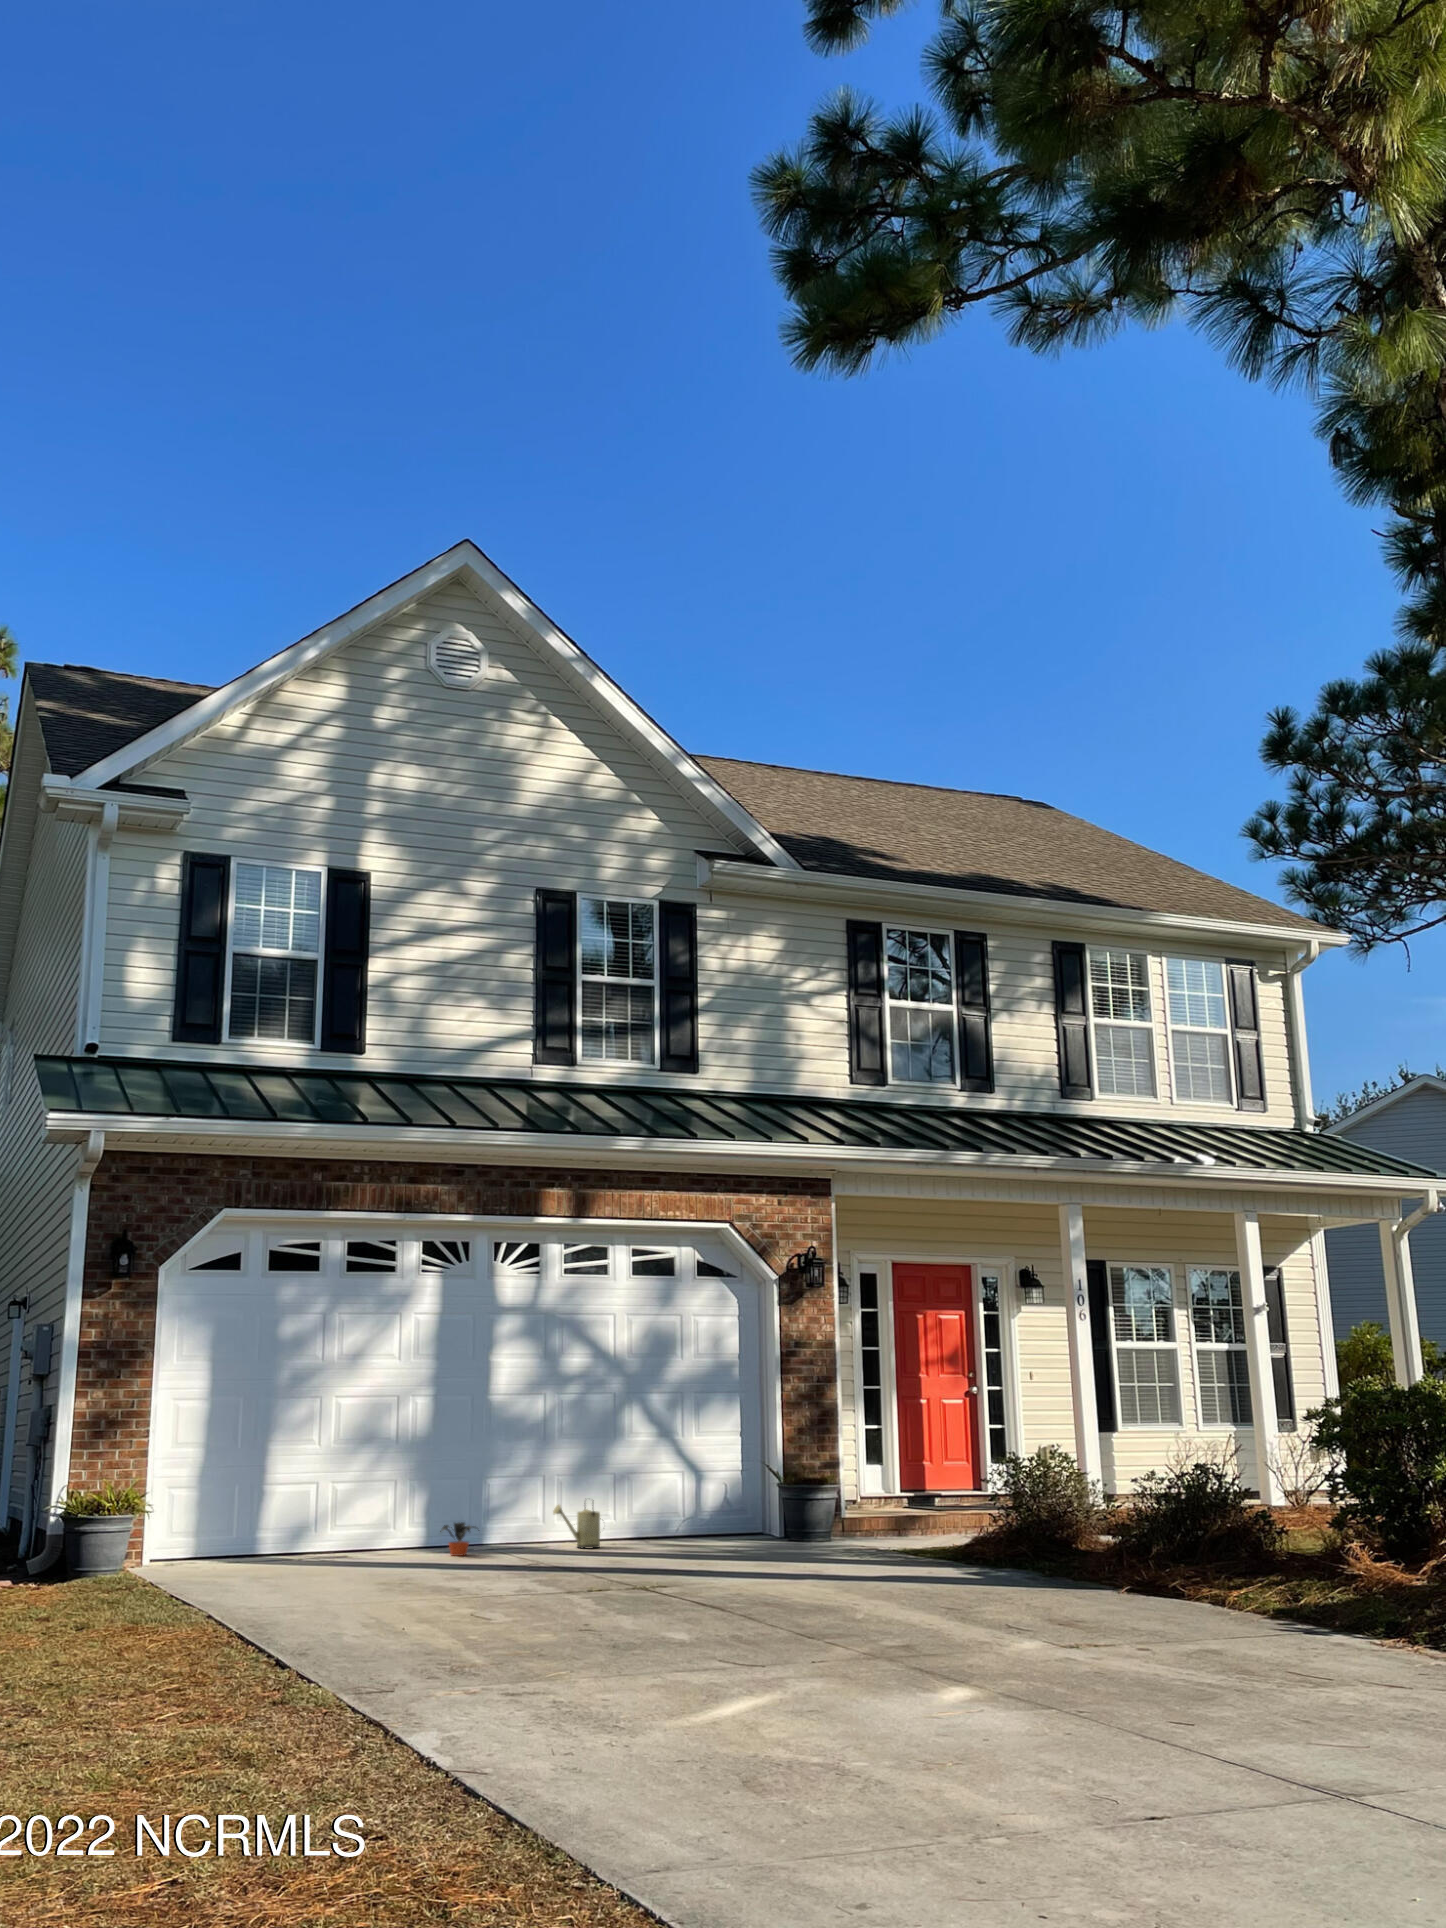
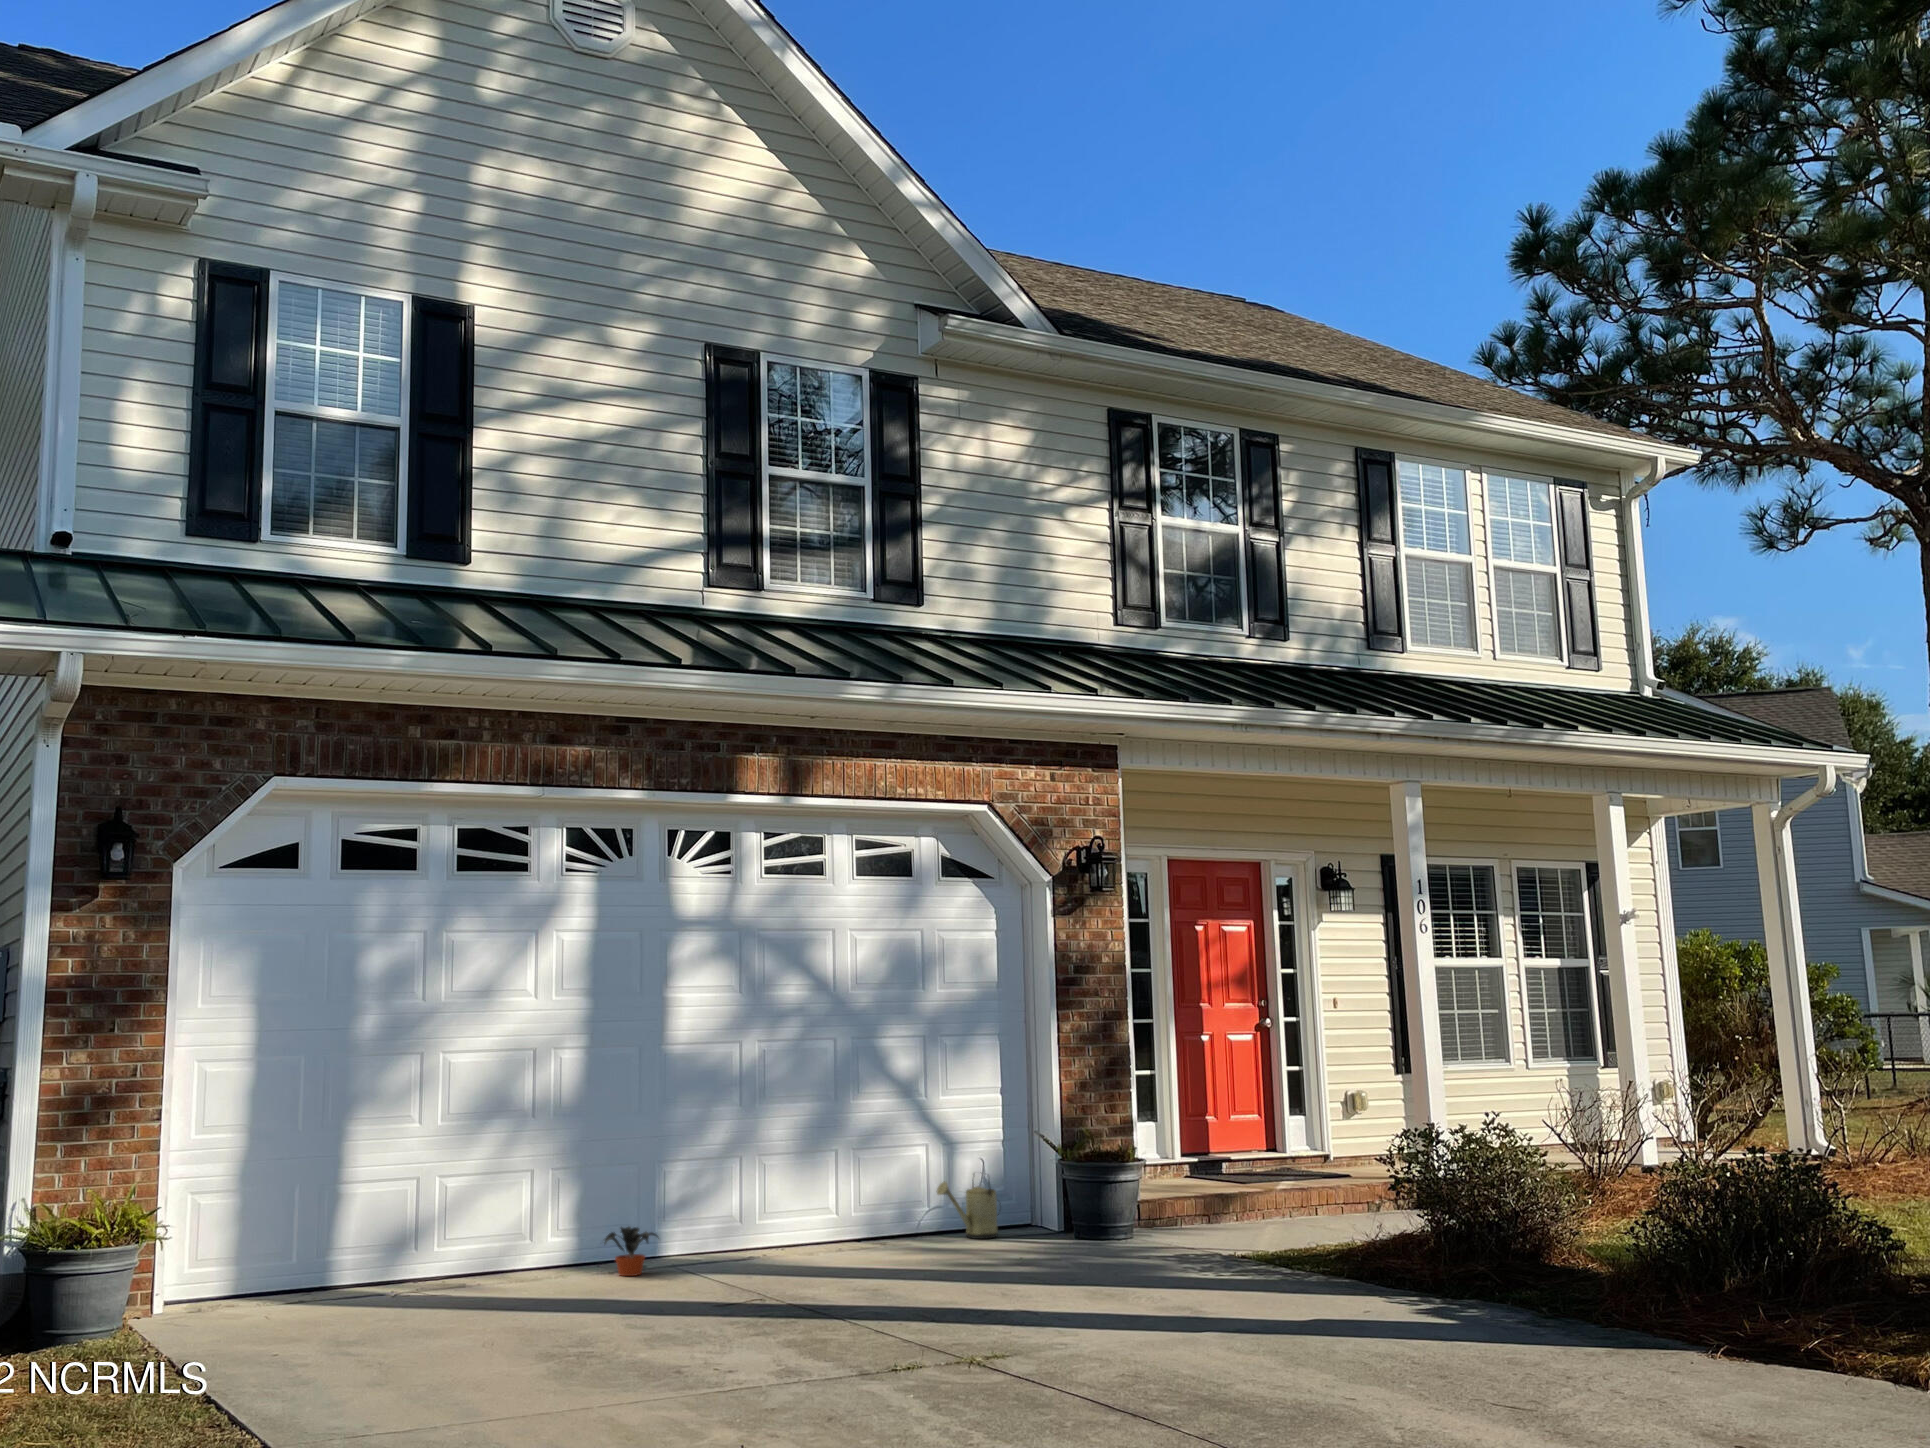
watering can: present [553,1505,601,1549] -> present [937,1180,999,1239]

